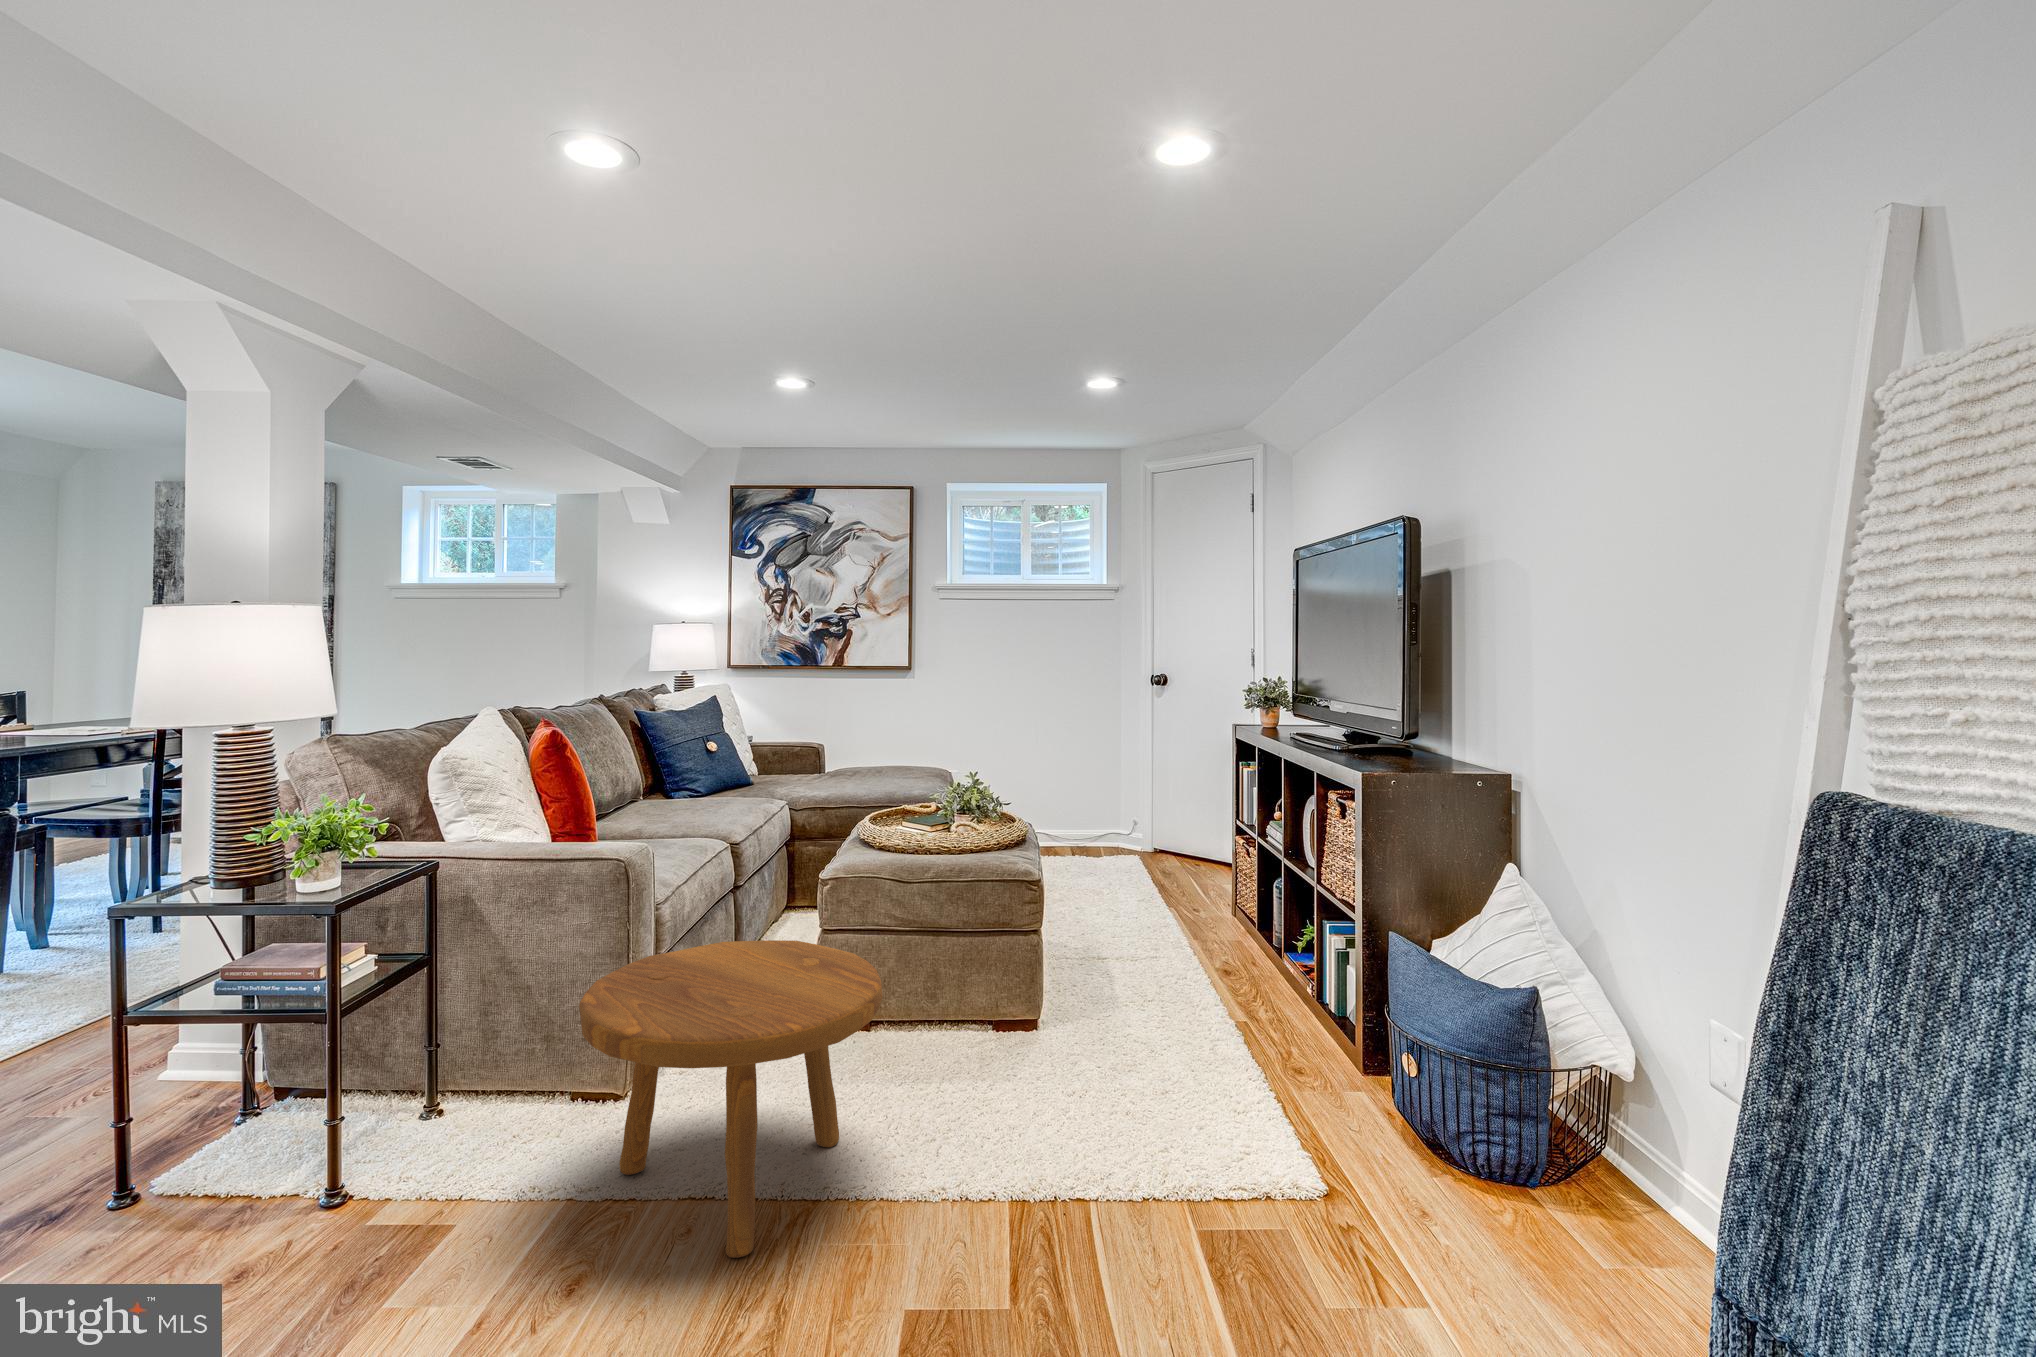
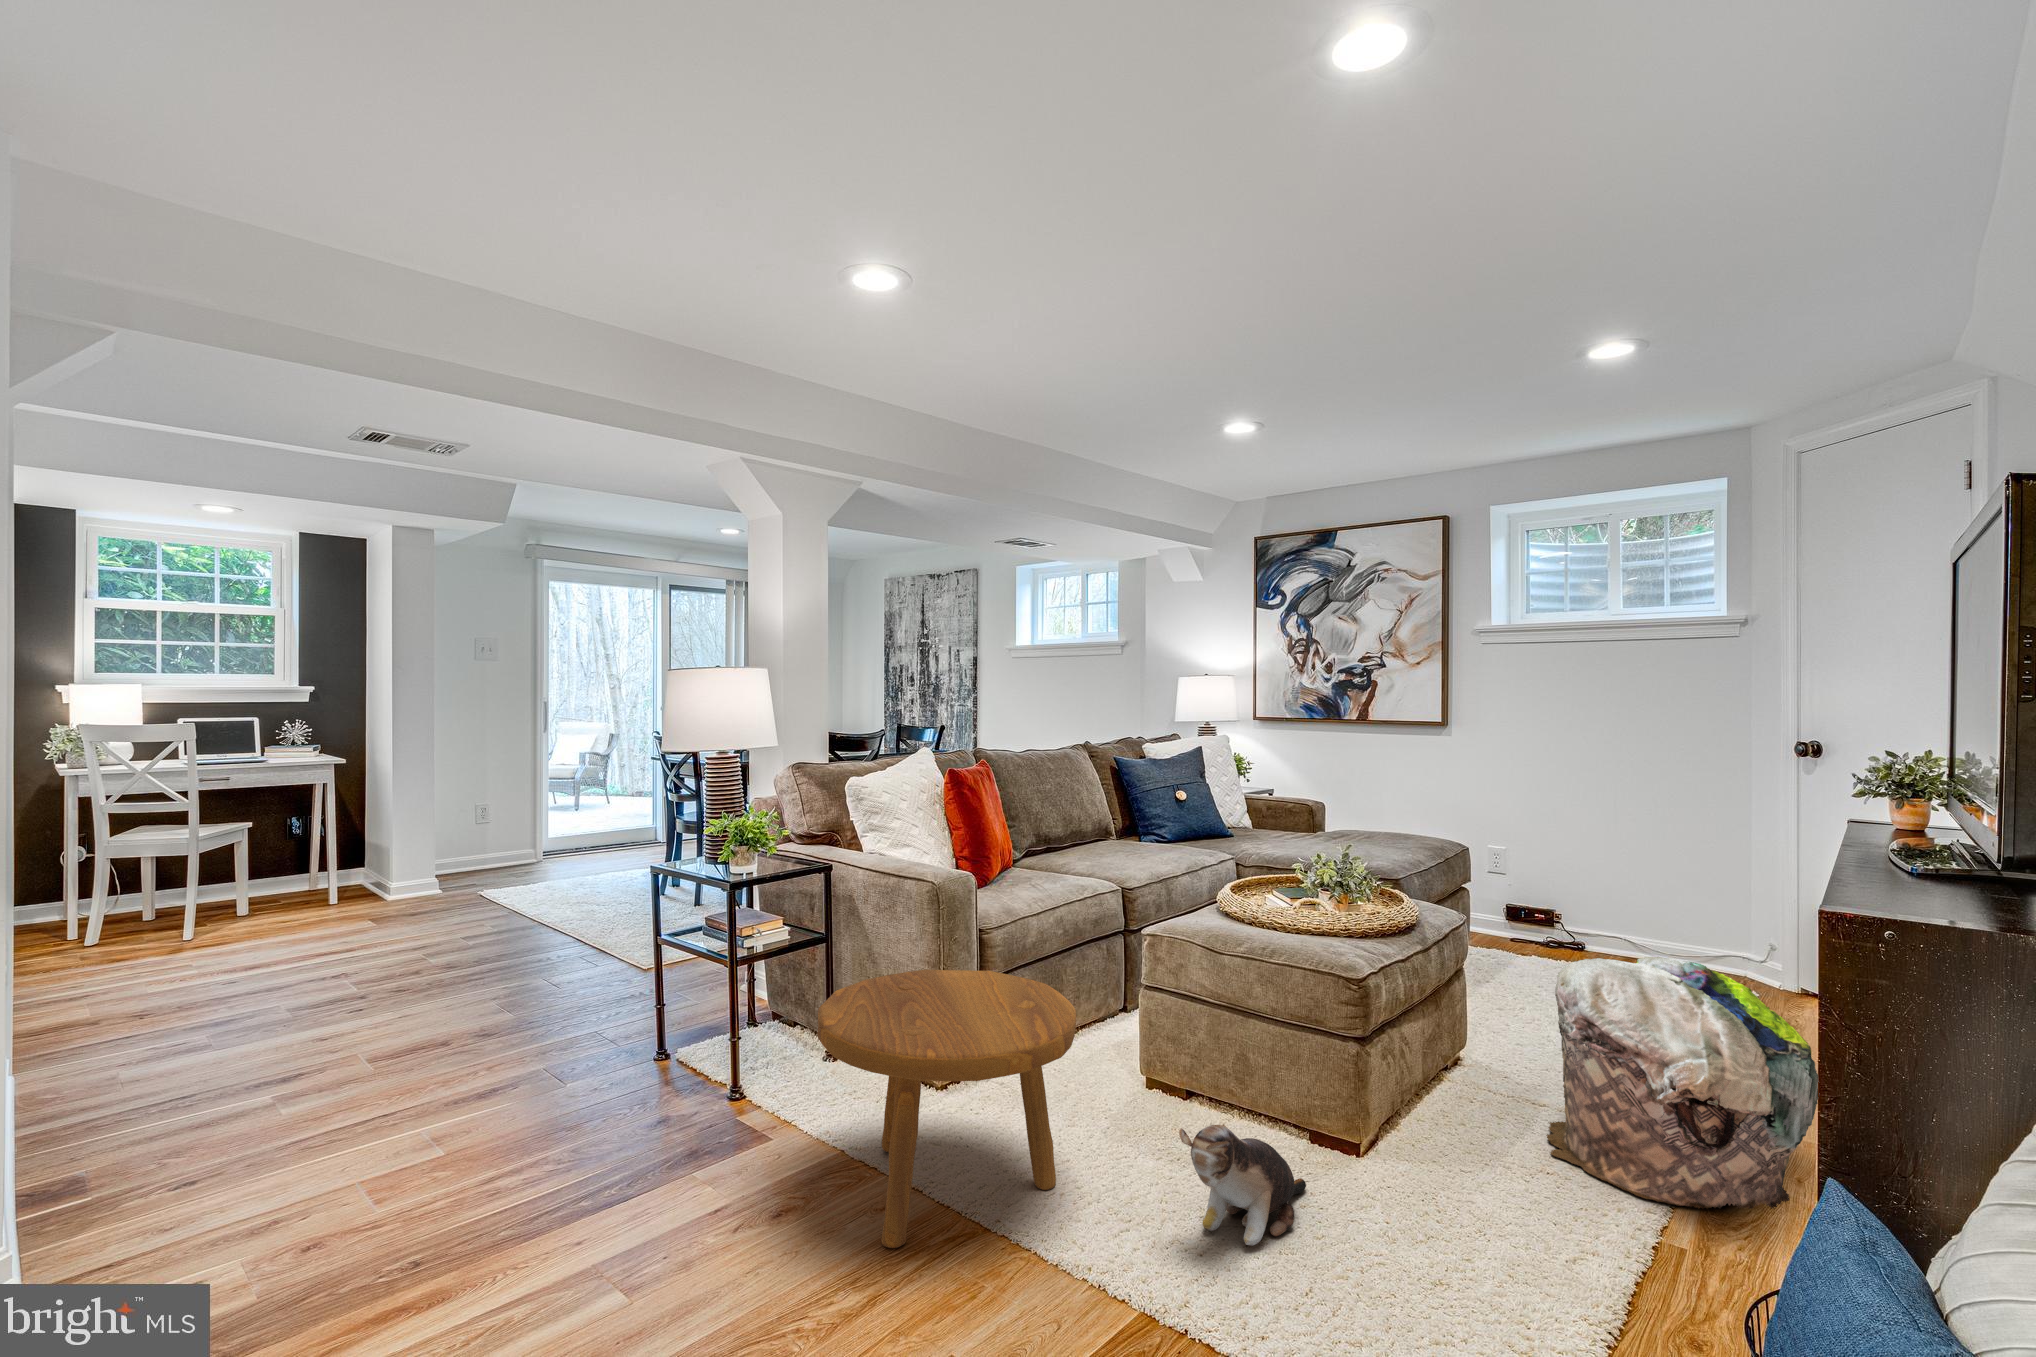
laundry basket: none [1129,828,1304,1002] -> present [1546,957,1820,1209]
plush toy: none [988,1023,1055,1123] -> present [1179,1125,1306,1245]

